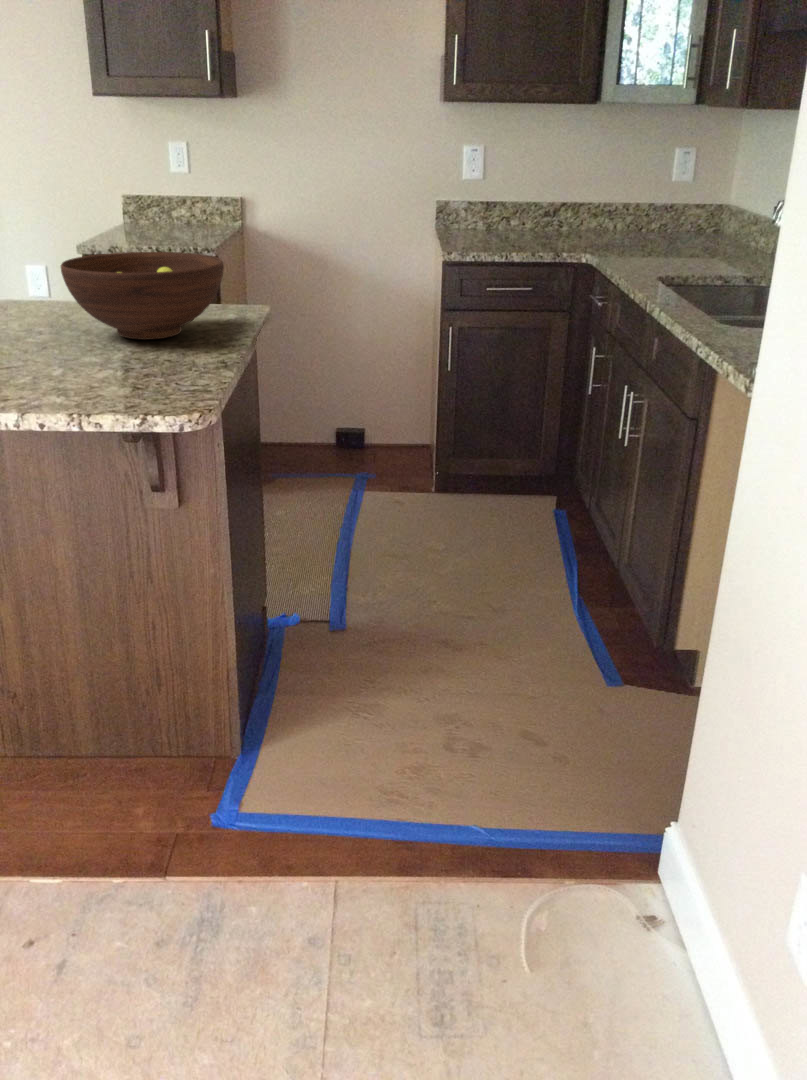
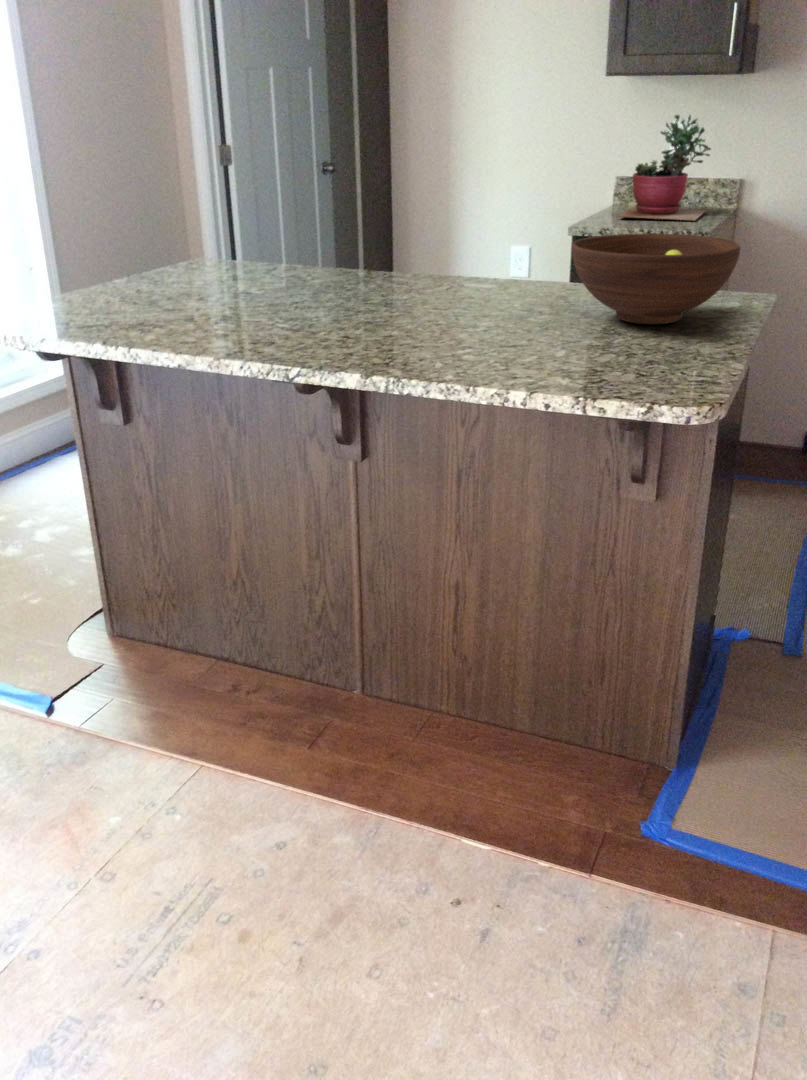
succulent plant: none [126,135,214,237] -> present [618,115,711,220]

